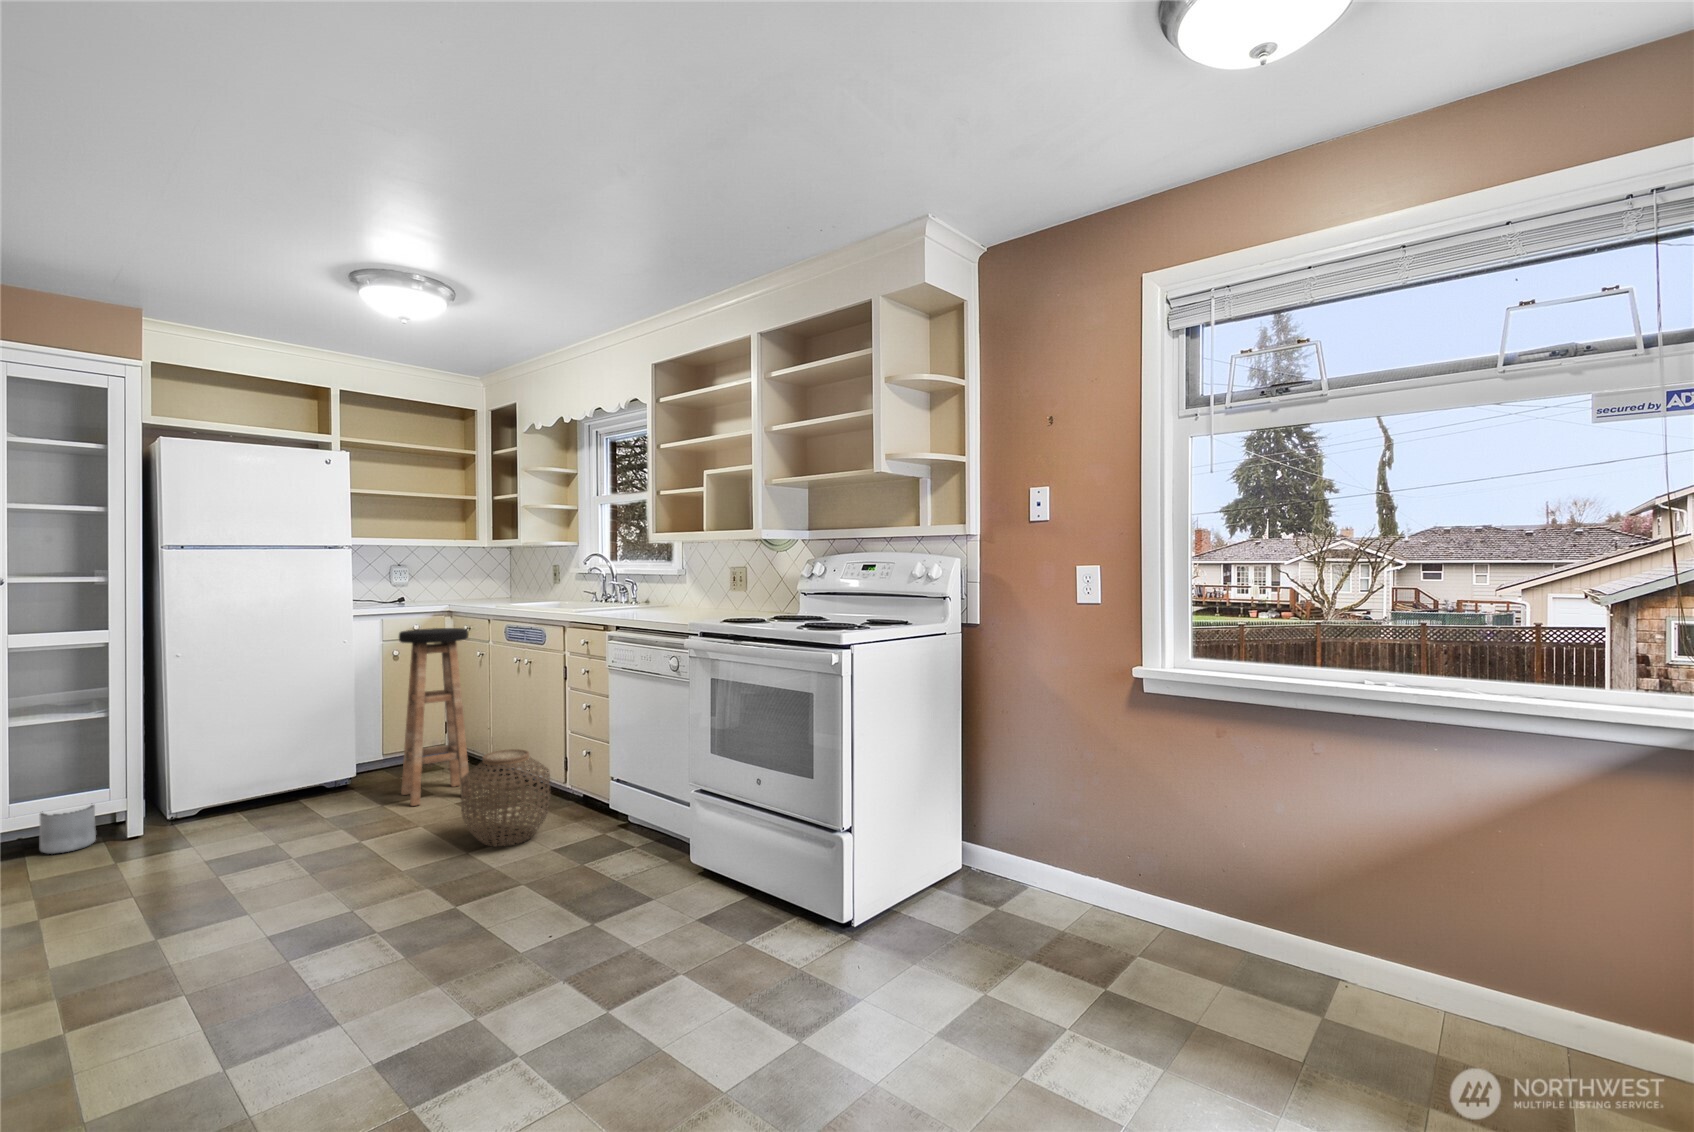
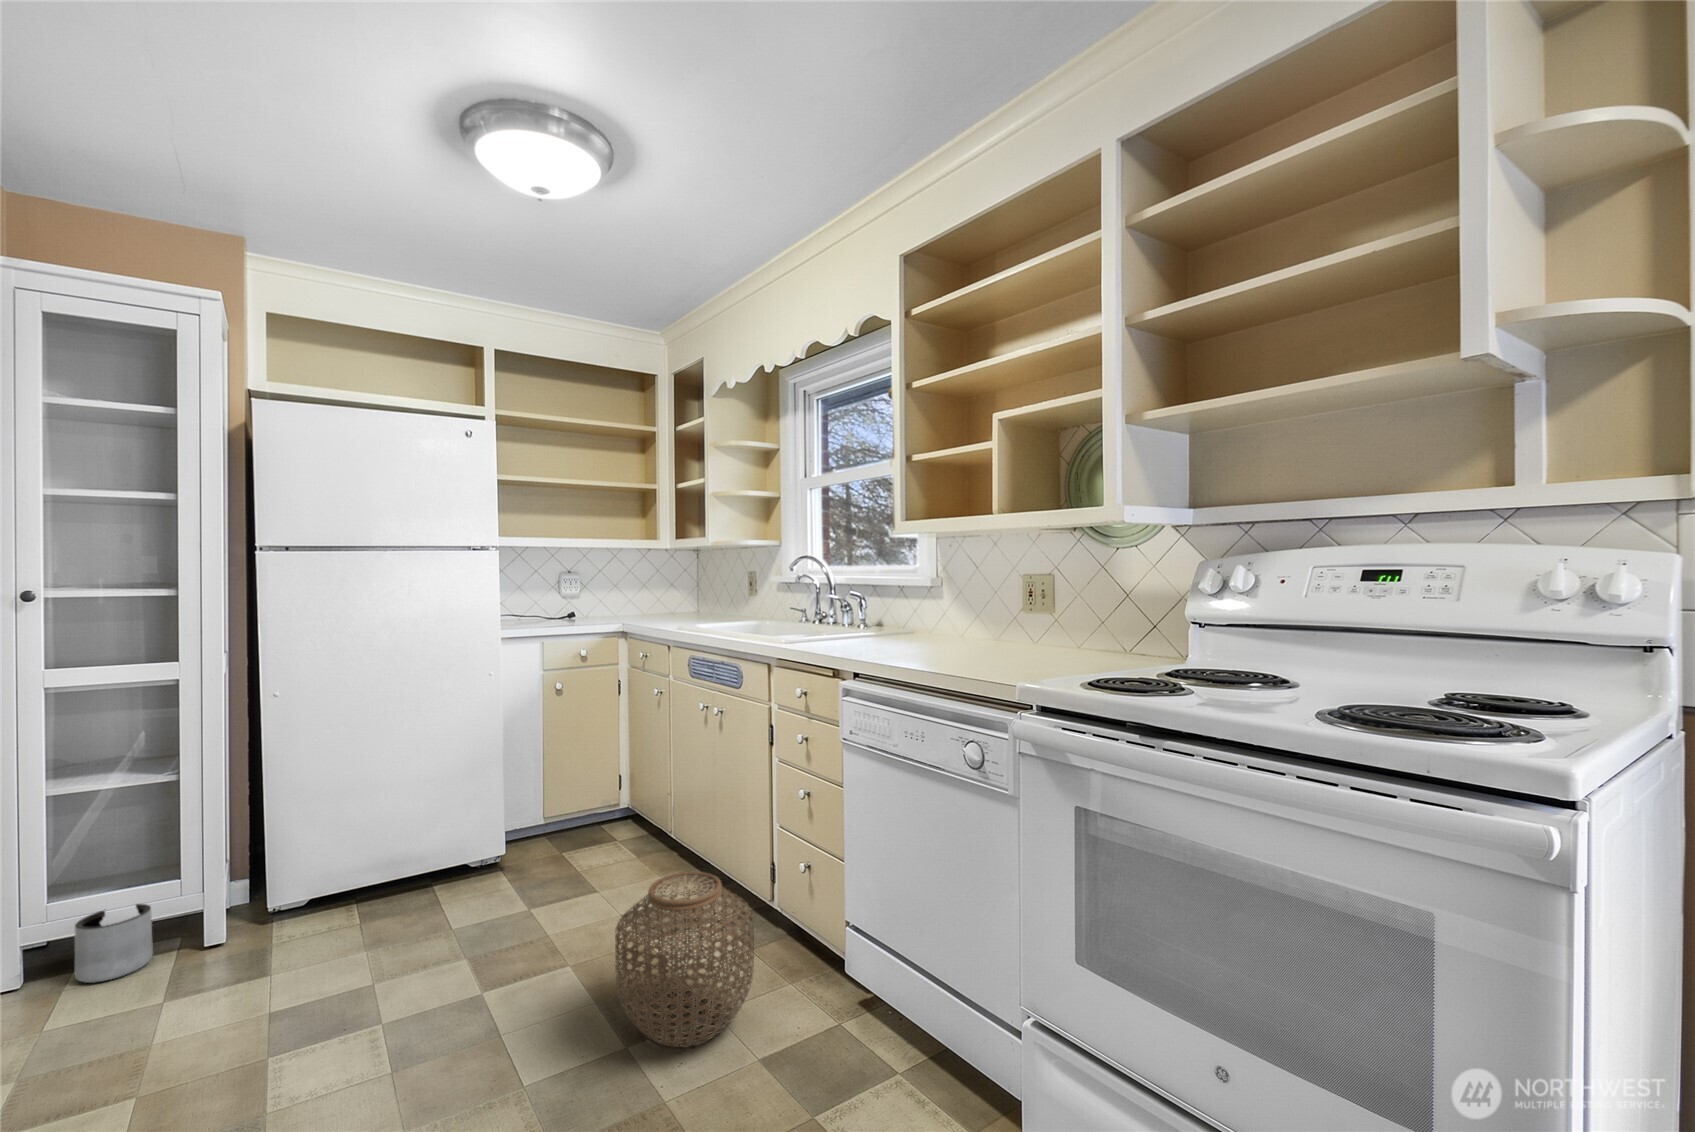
bar stool: present [399,628,470,806] -> none [547,660,642,922]

